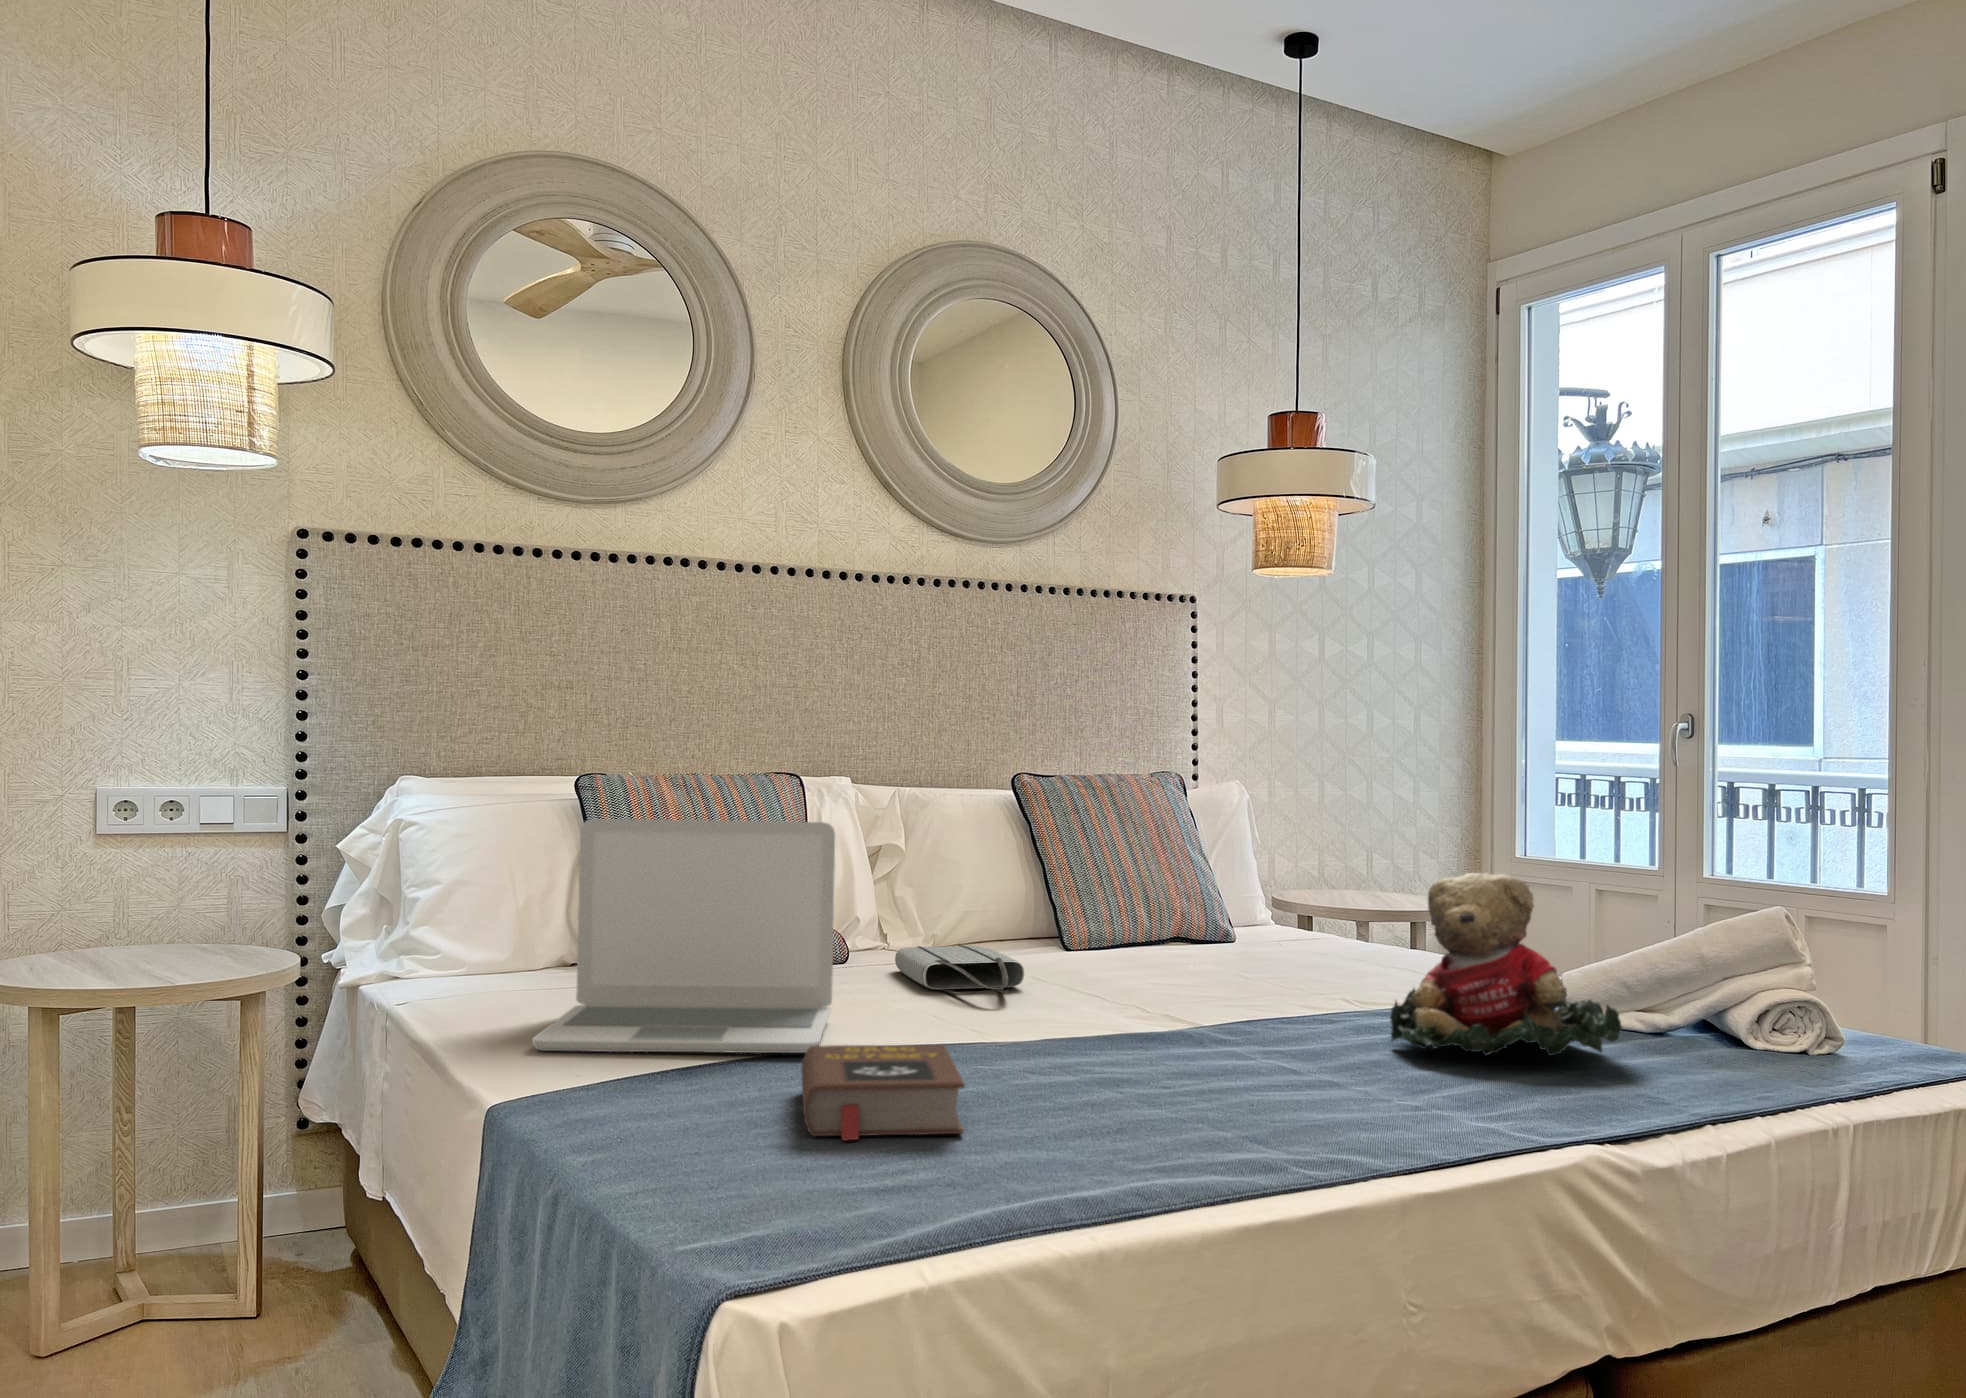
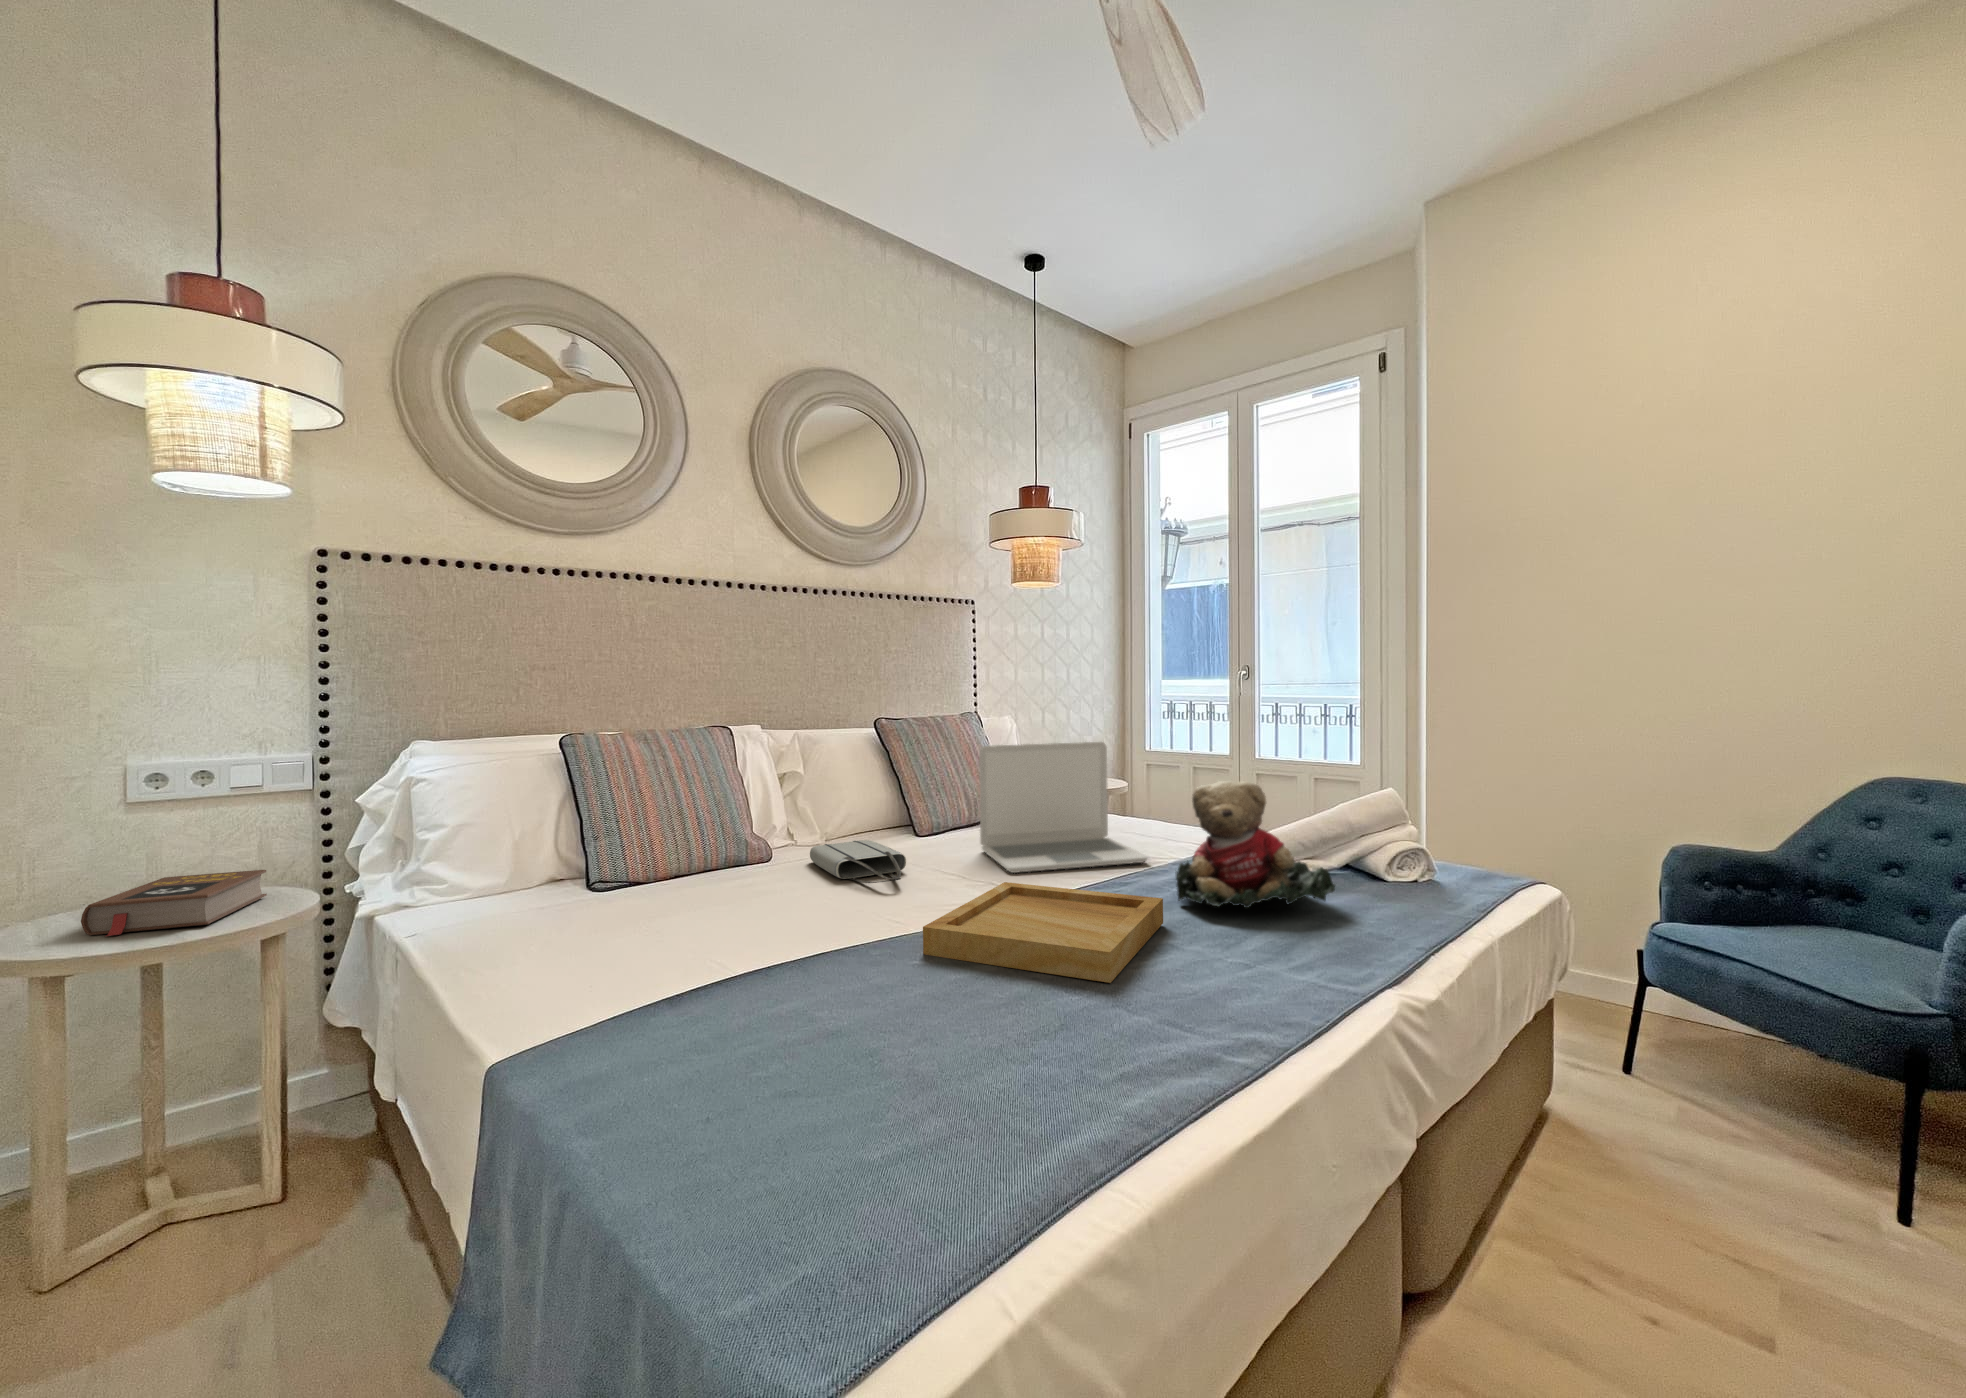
laptop: present [532,819,835,1053] -> present [979,742,1148,873]
tray: none [1001,998,1347,1104] -> present [923,882,1163,983]
book: present [801,1044,965,1140] -> present [81,870,267,936]

